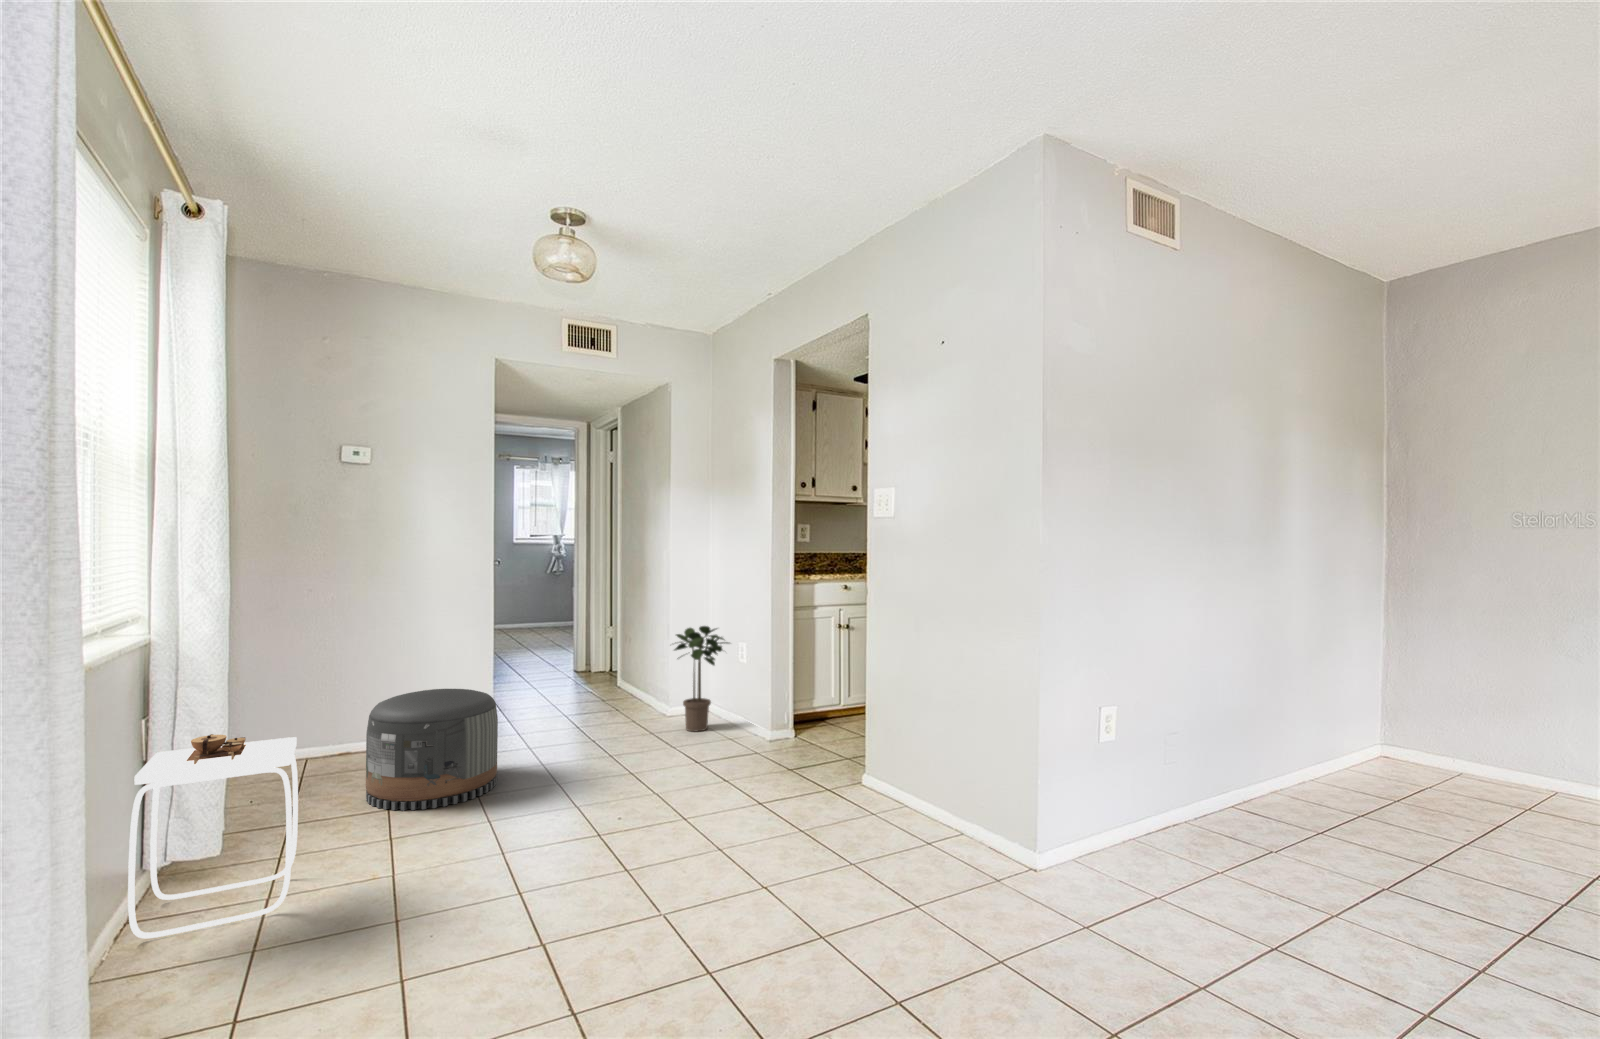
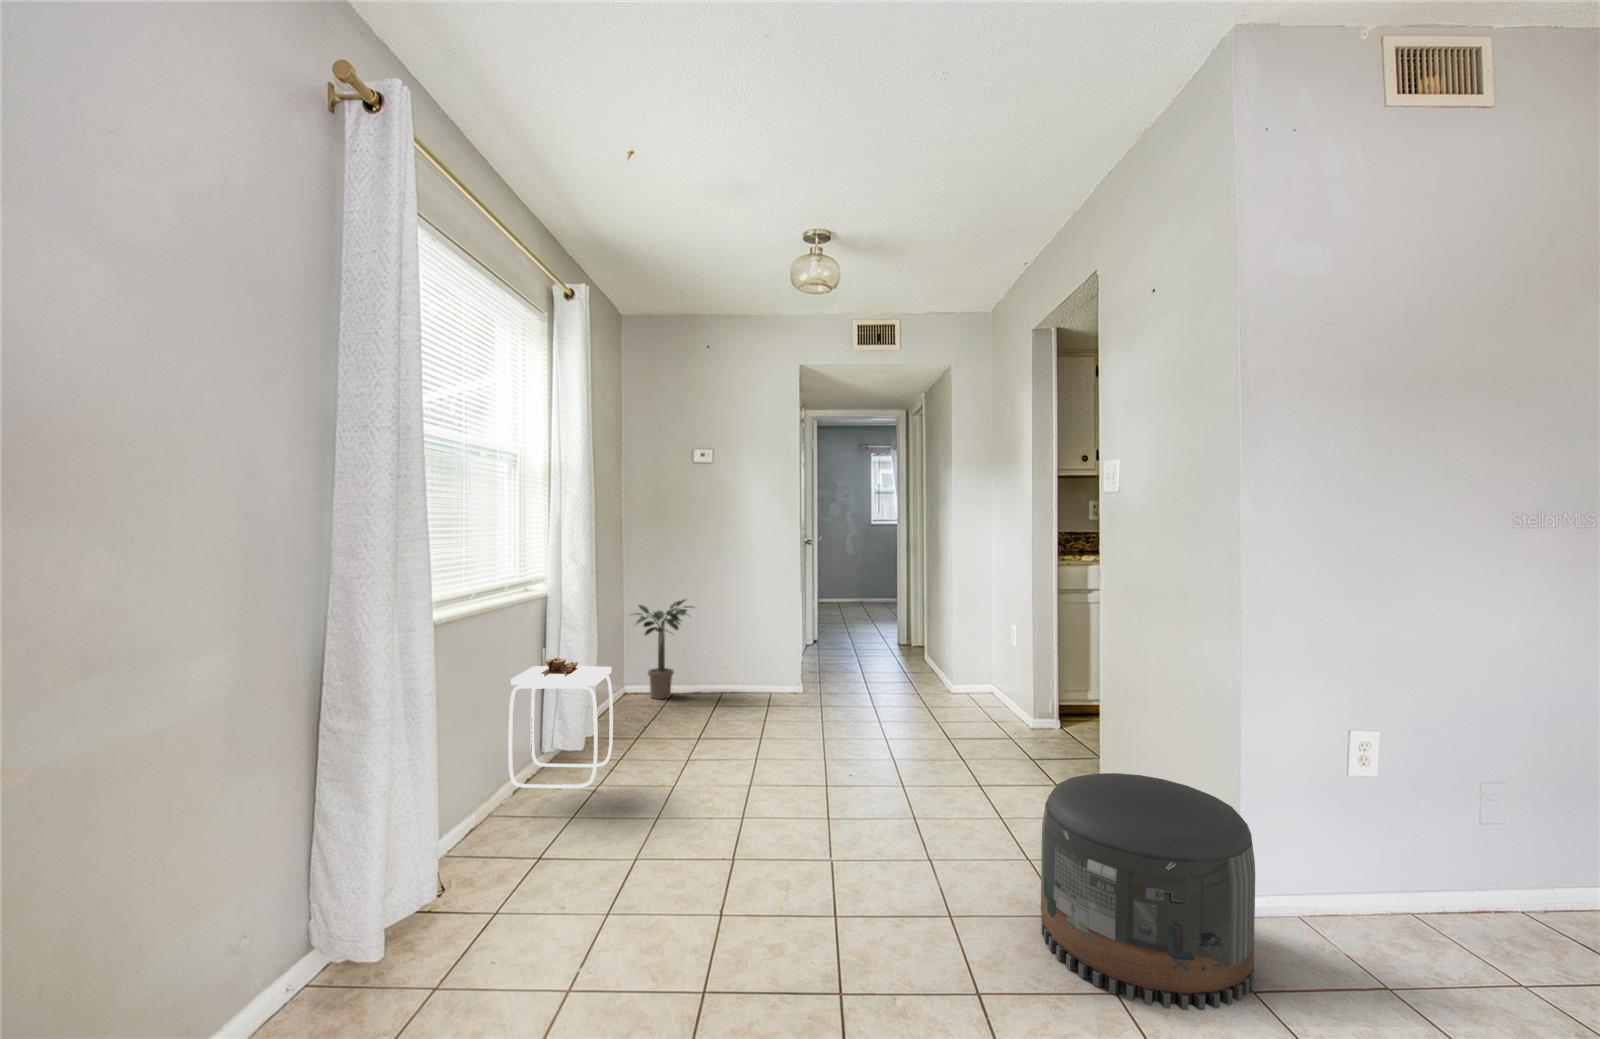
potted plant: present [674,626,728,731] -> present [634,600,693,699]
pouf: present [366,689,498,811] -> present [1041,773,1255,1010]

